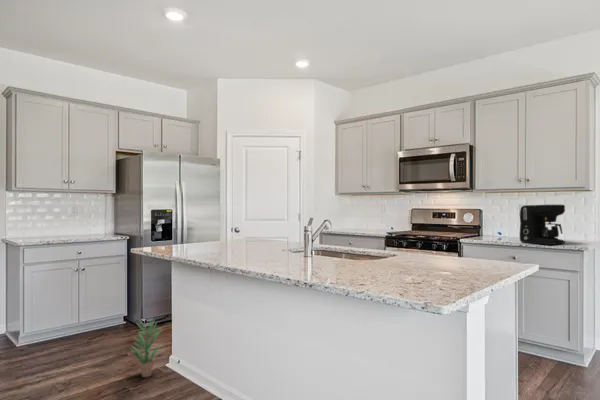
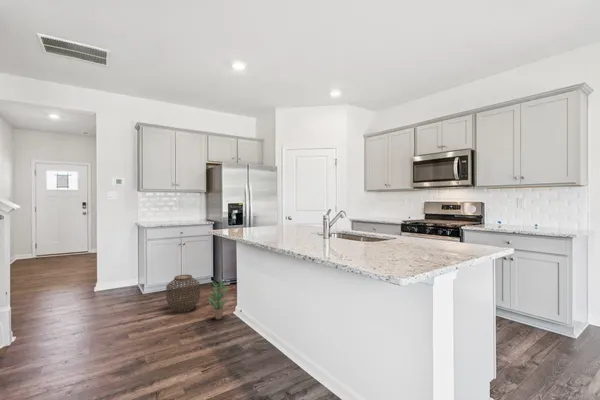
coffee maker: present [520,205,565,245] -> none [510,198,551,232]
woven basket: none [62,314,114,370] -> present [166,275,200,312]

